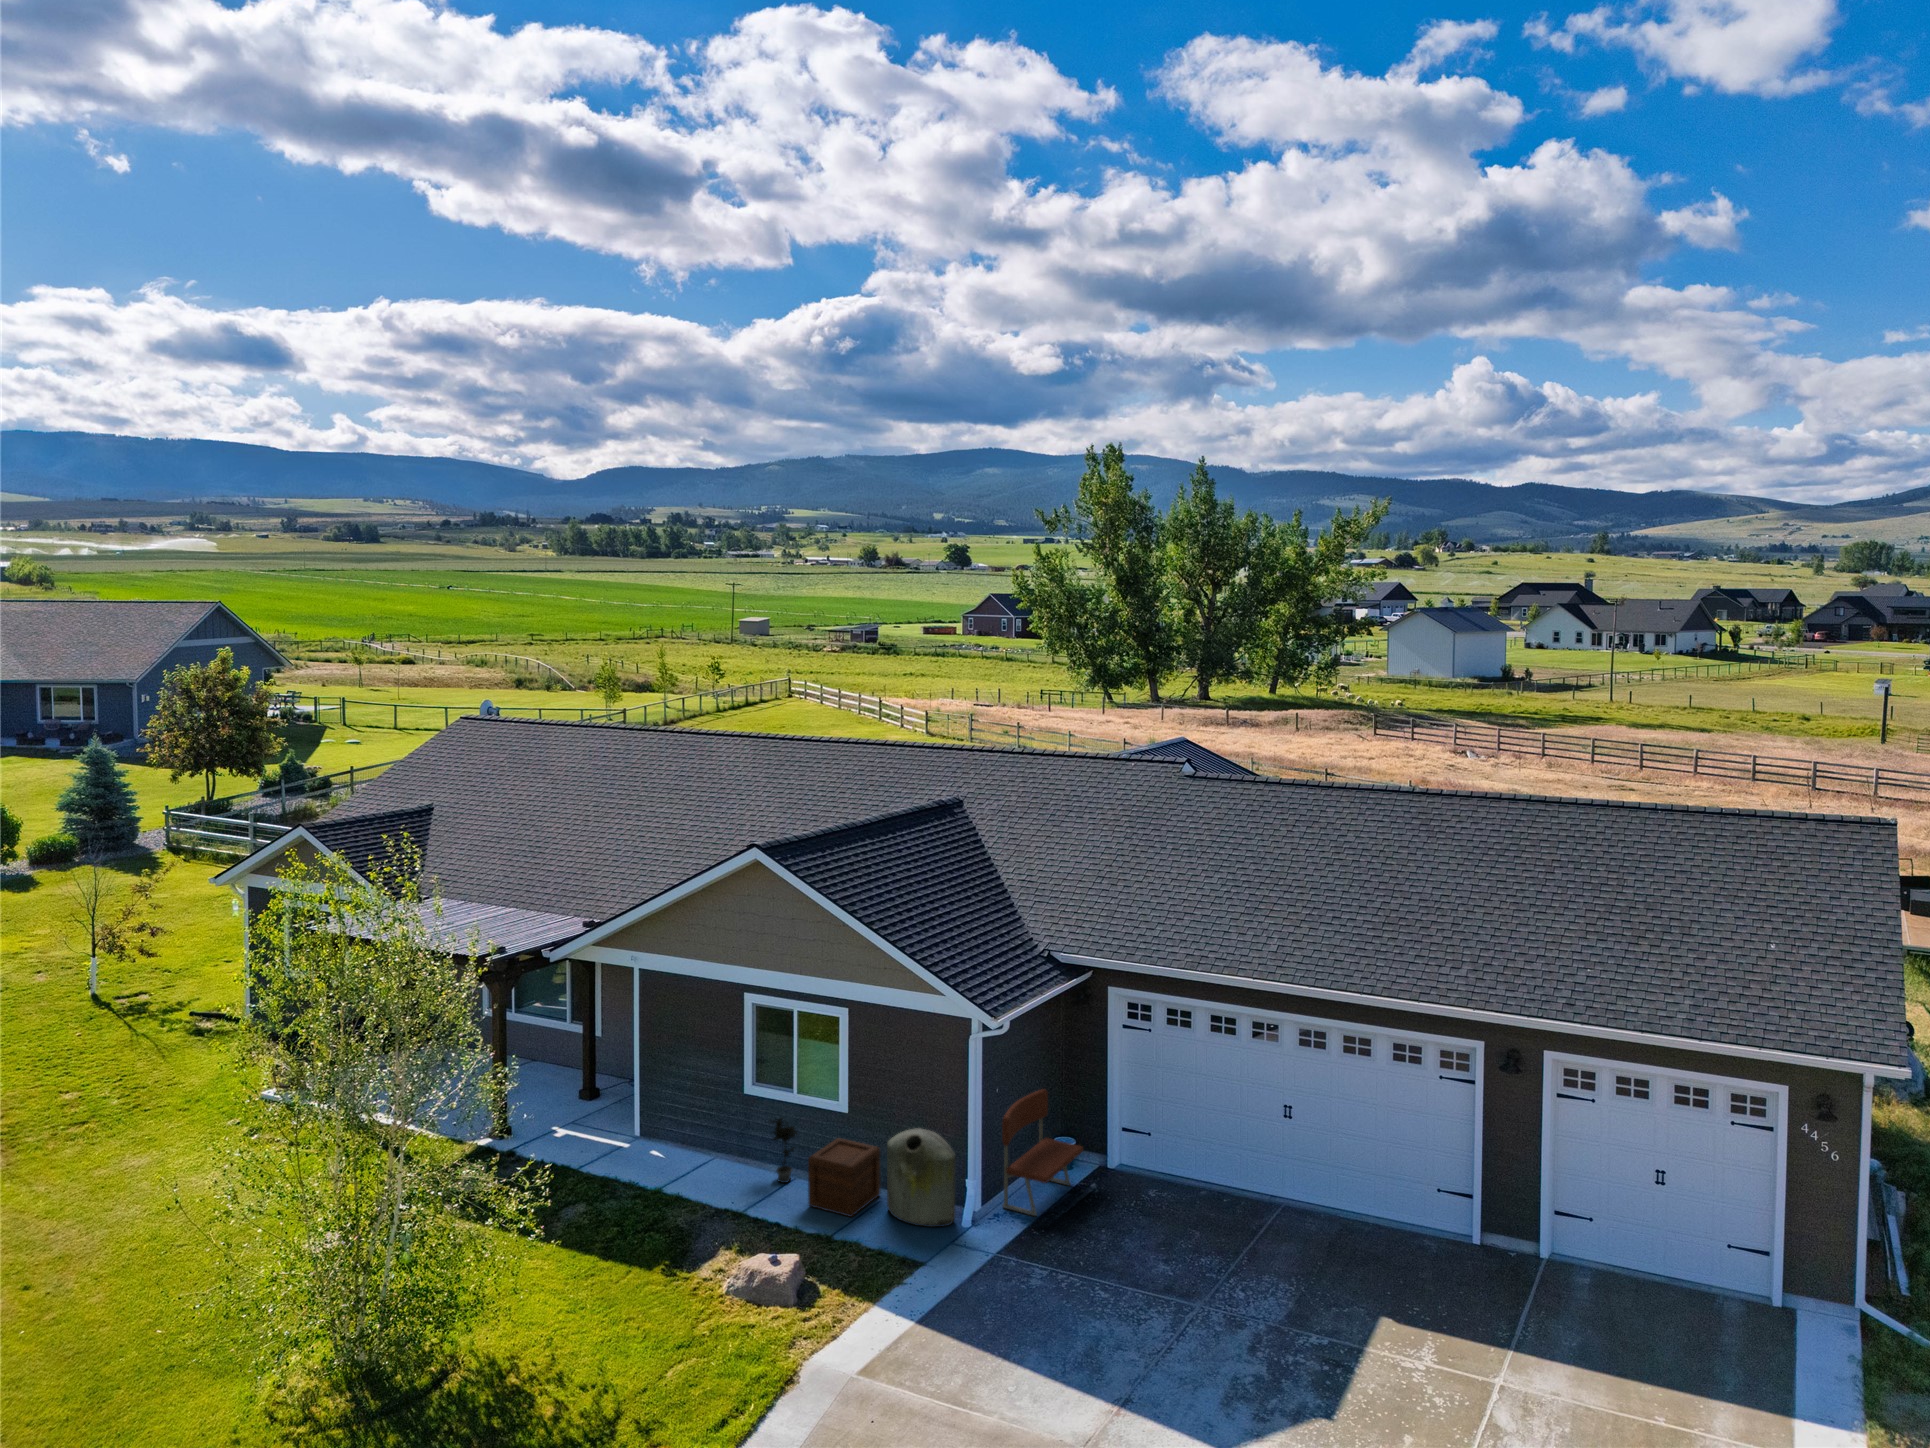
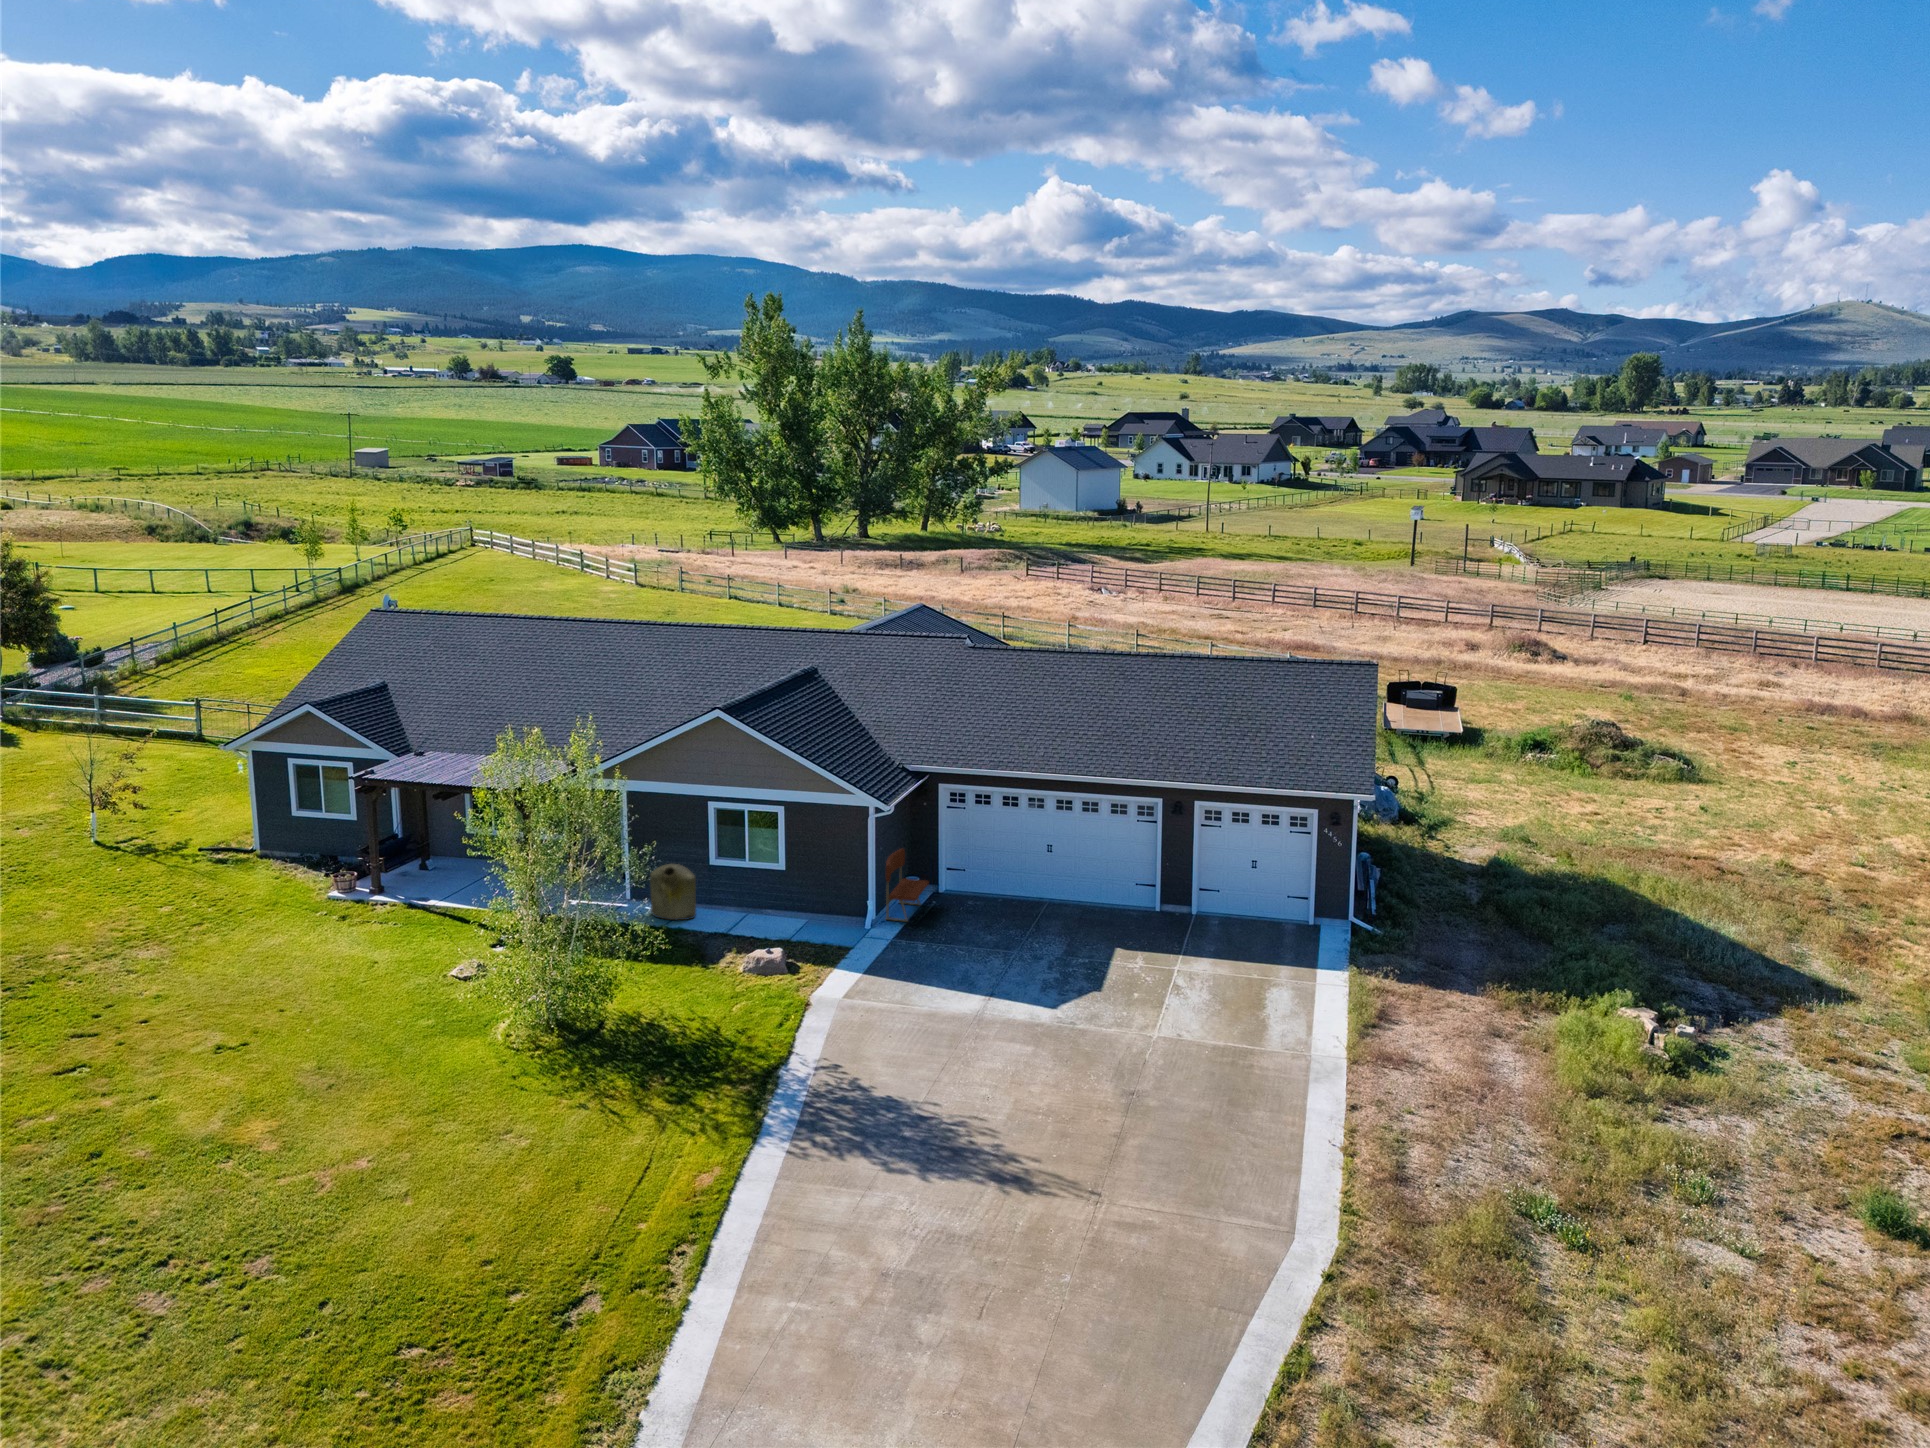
potted plant: present [769,1118,797,1183] -> none [724,879,749,920]
trash can: present [887,1129,956,1227] -> present [650,864,696,920]
wooden crate: present [808,1138,880,1217] -> none [763,888,805,933]

